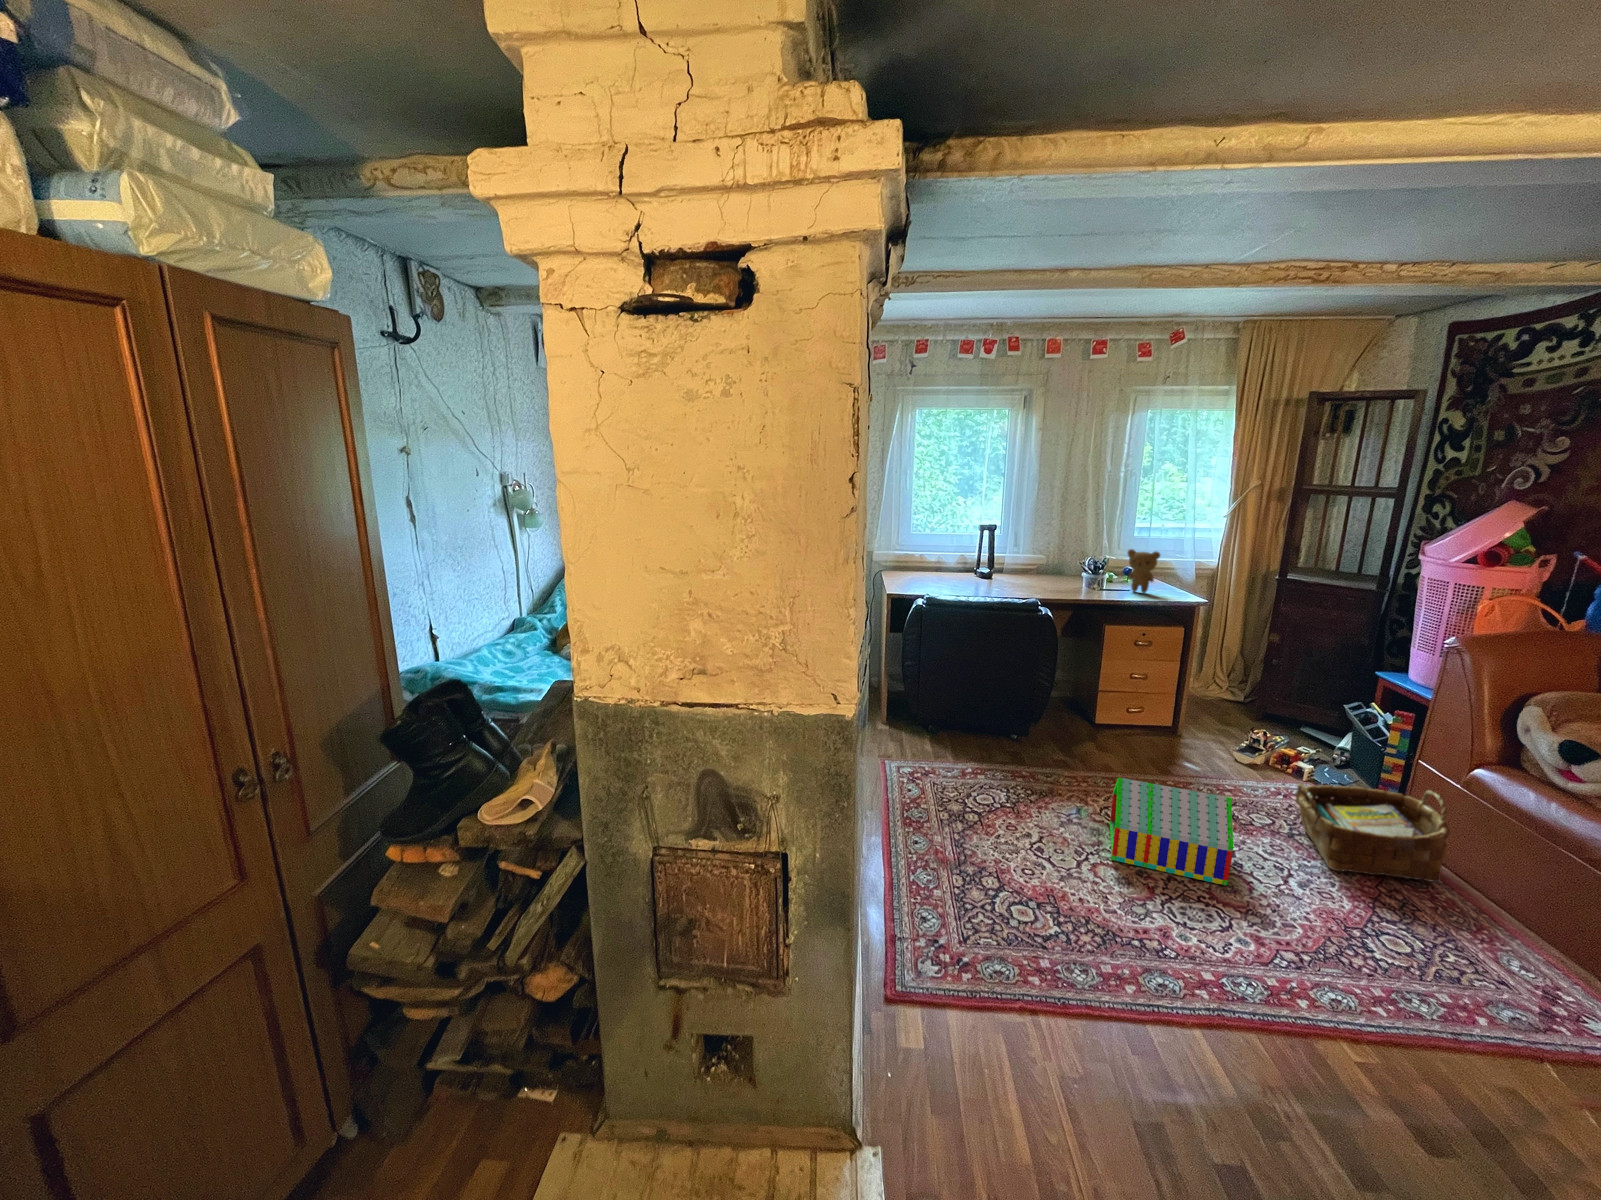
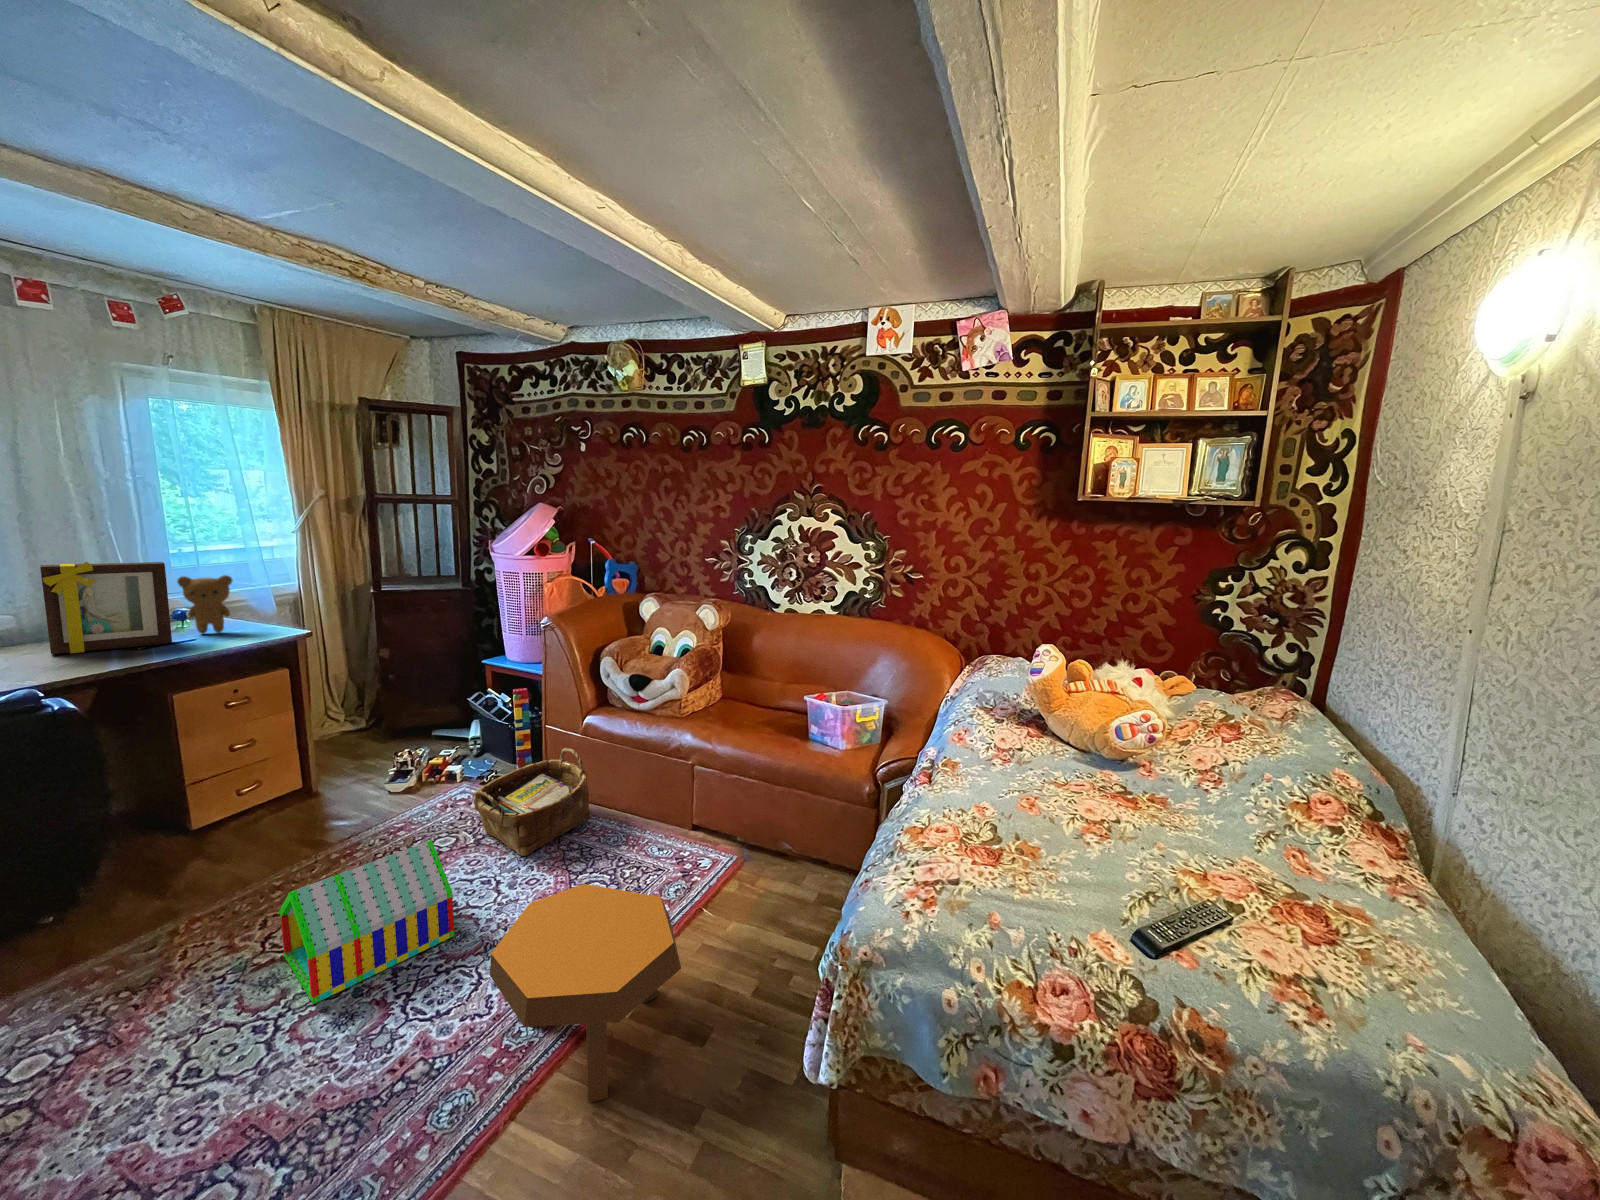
picture frame: none [1055,534,1121,594] -> present [40,562,172,654]
footstool: none [1222,889,1455,1094] -> present [490,884,681,1103]

